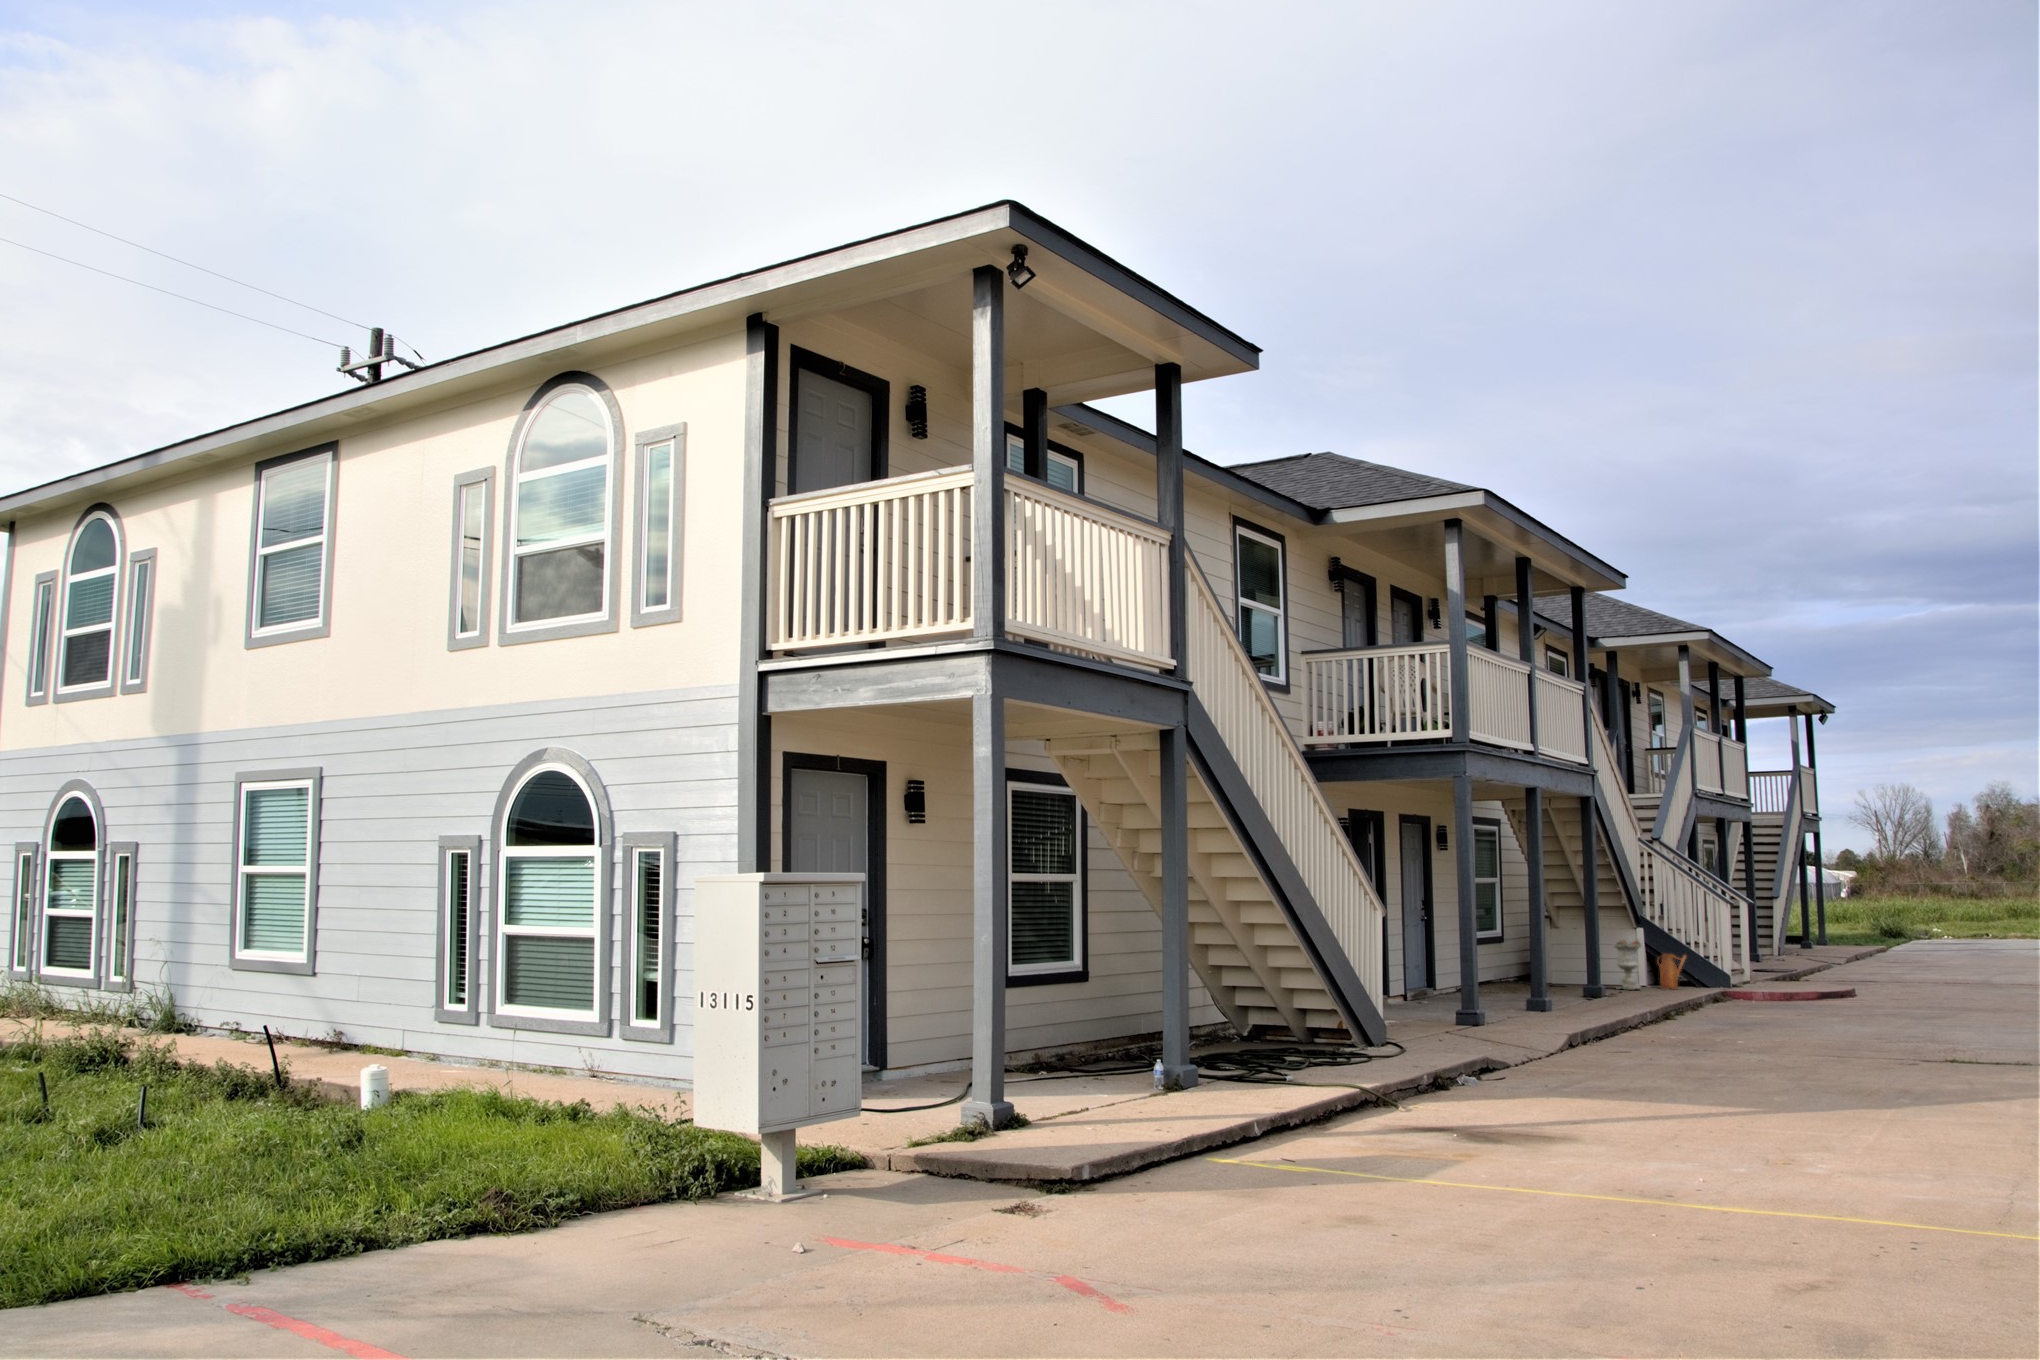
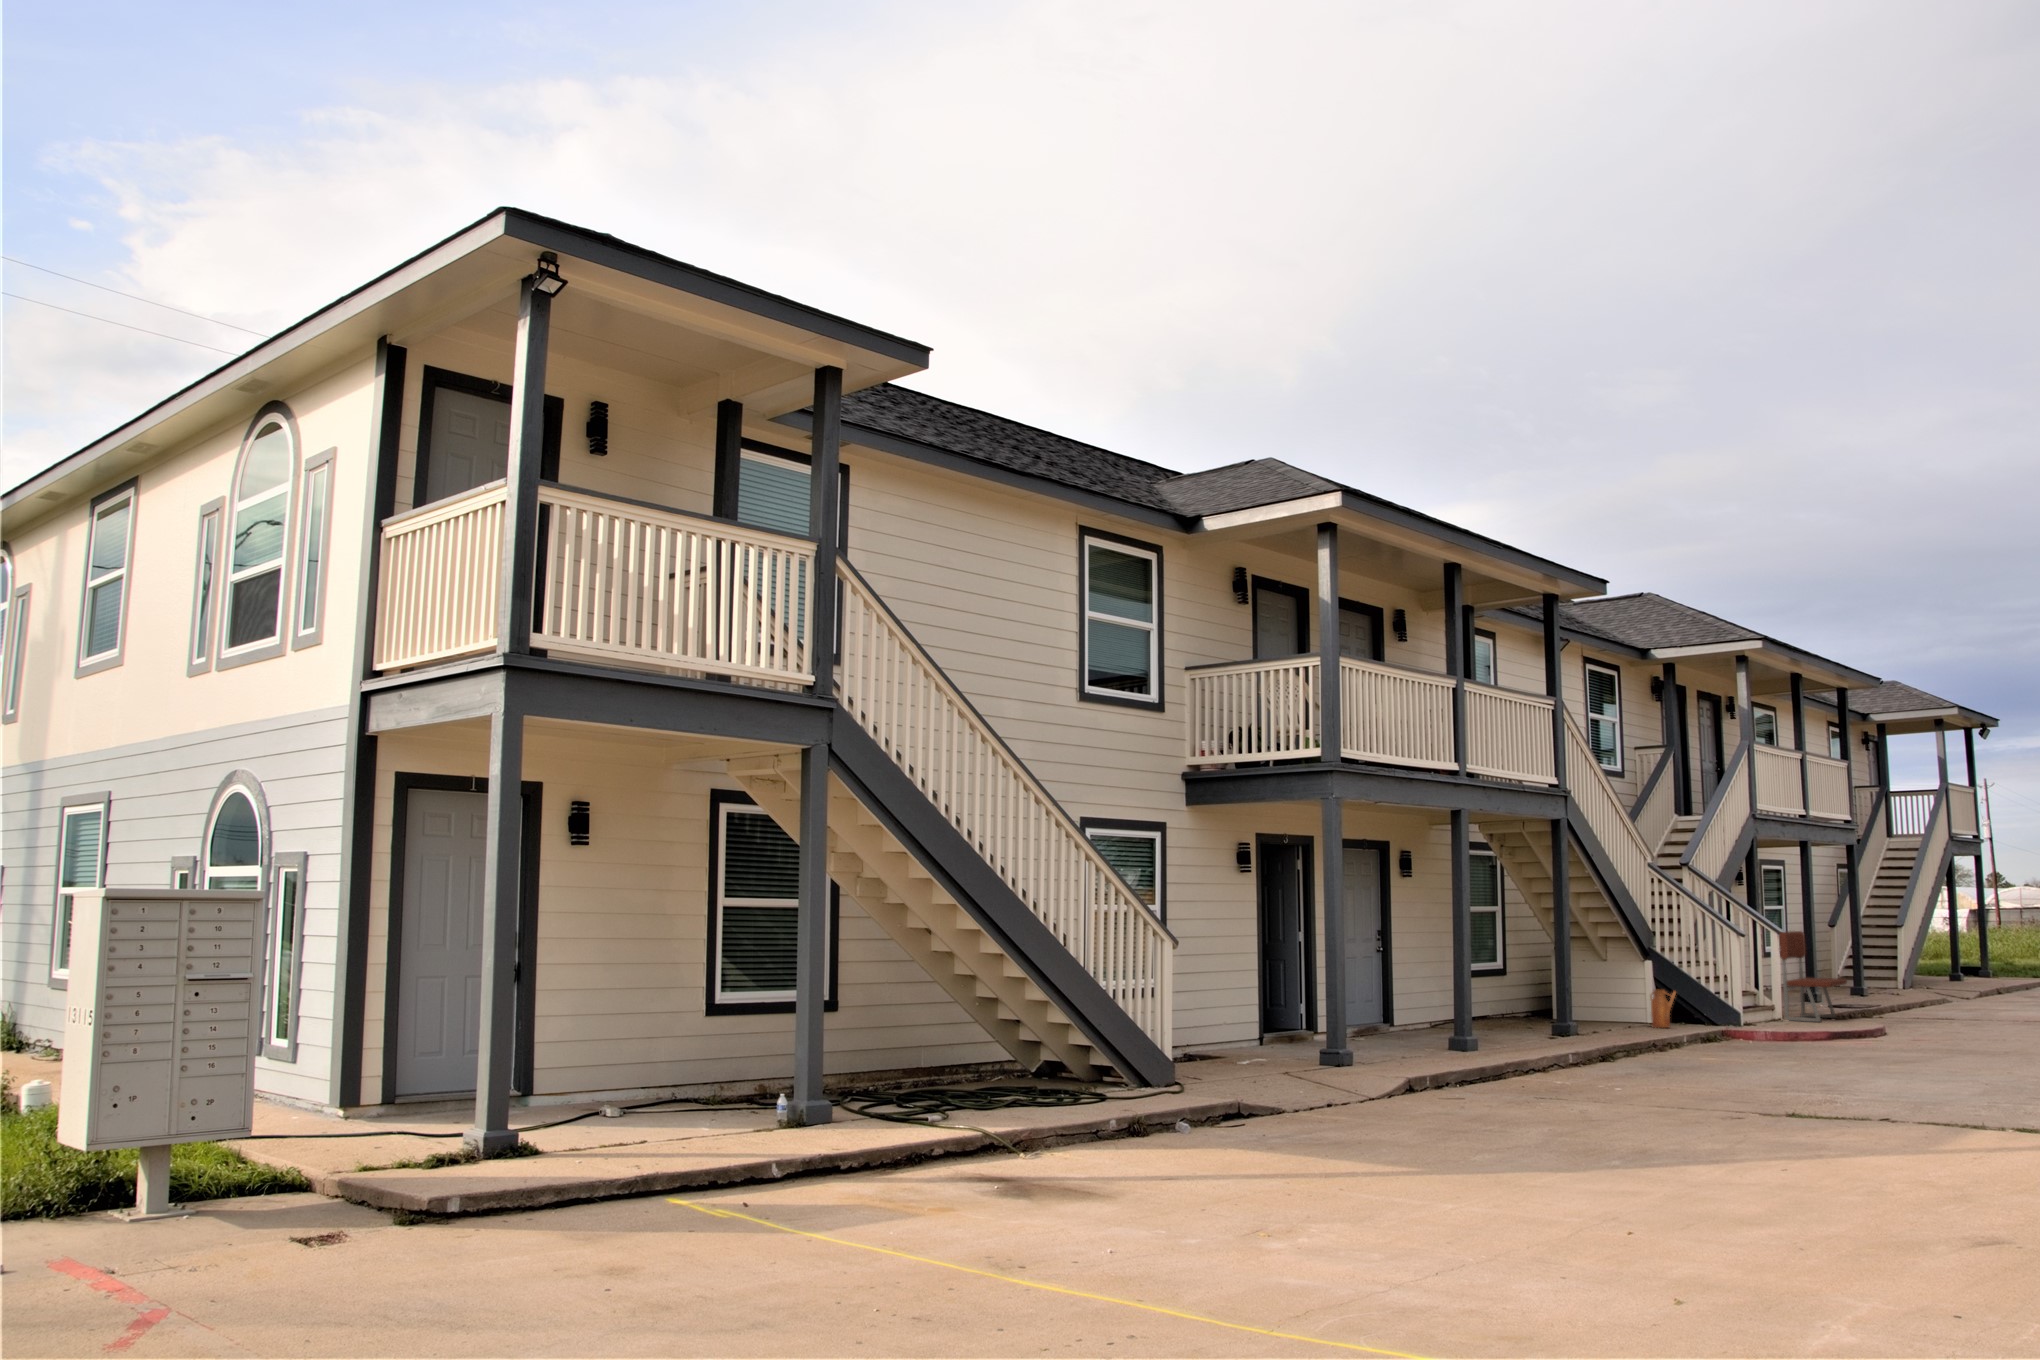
bench: none [1746,899,1803,982] -> present [1779,931,1847,1022]
planter: present [1614,940,1641,990] -> none [1596,973,1627,1028]

